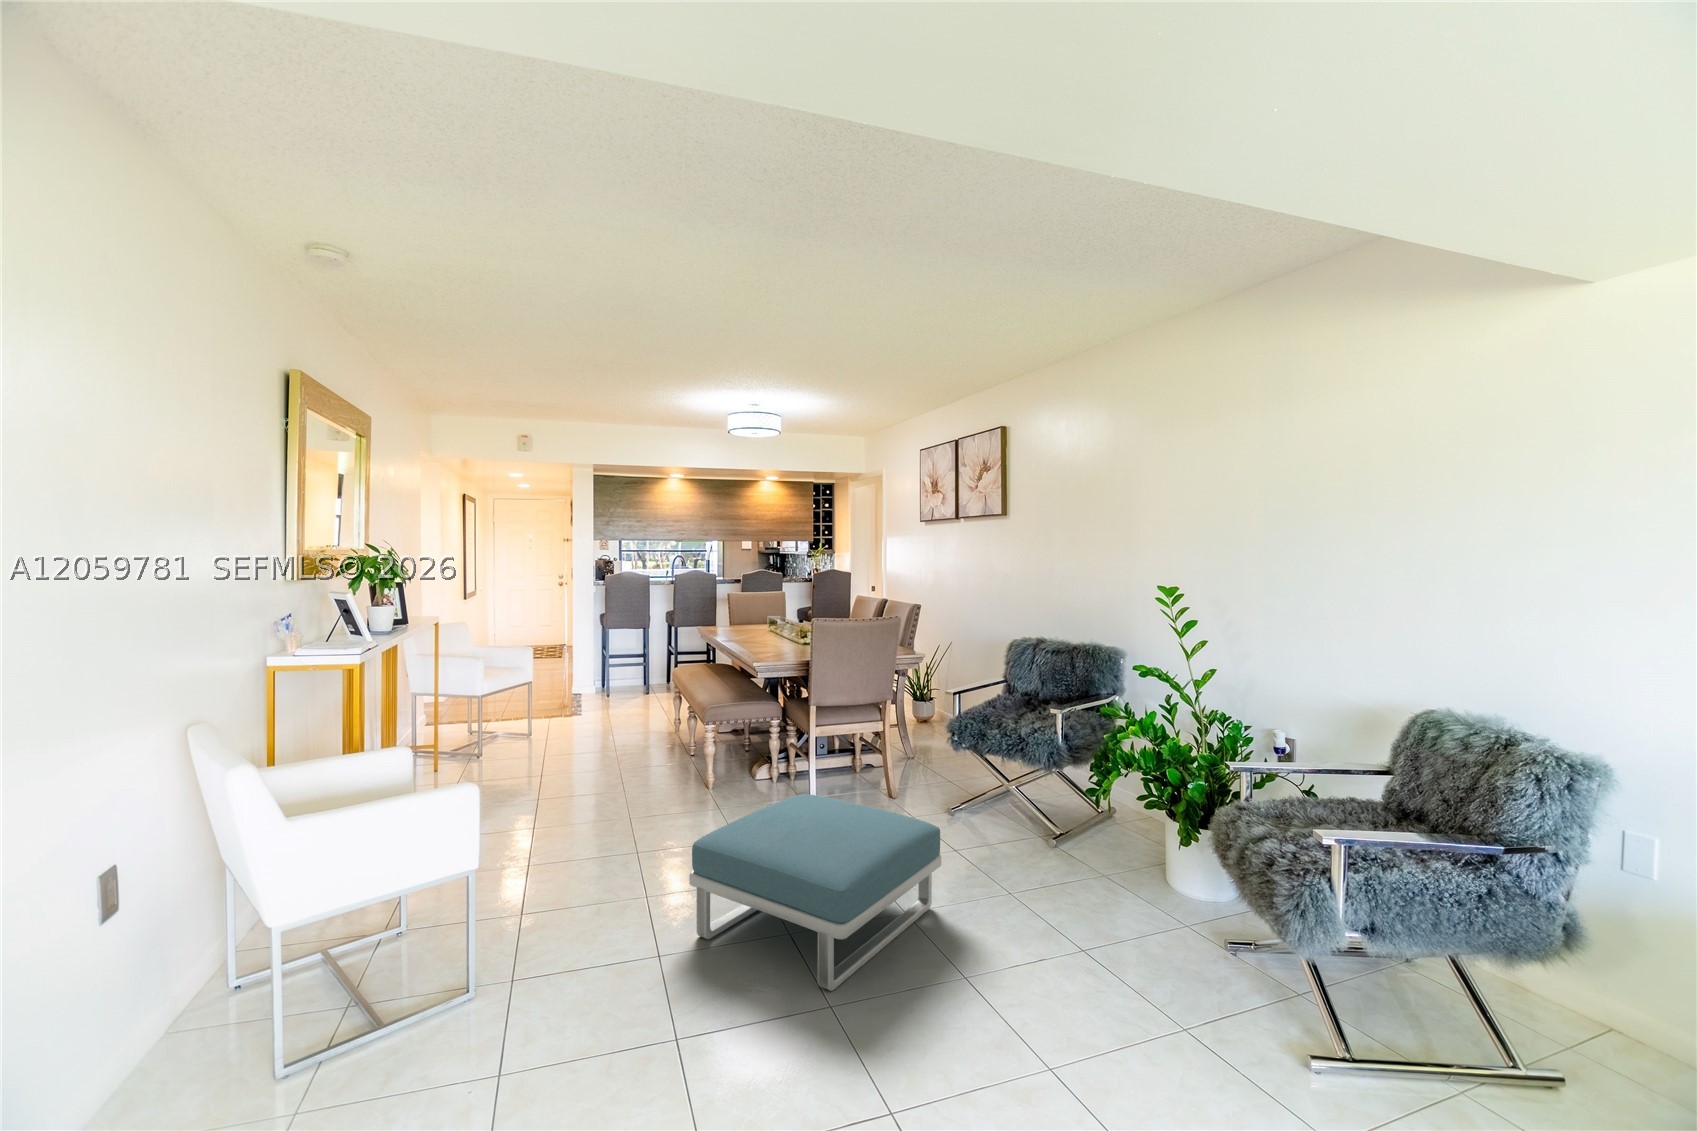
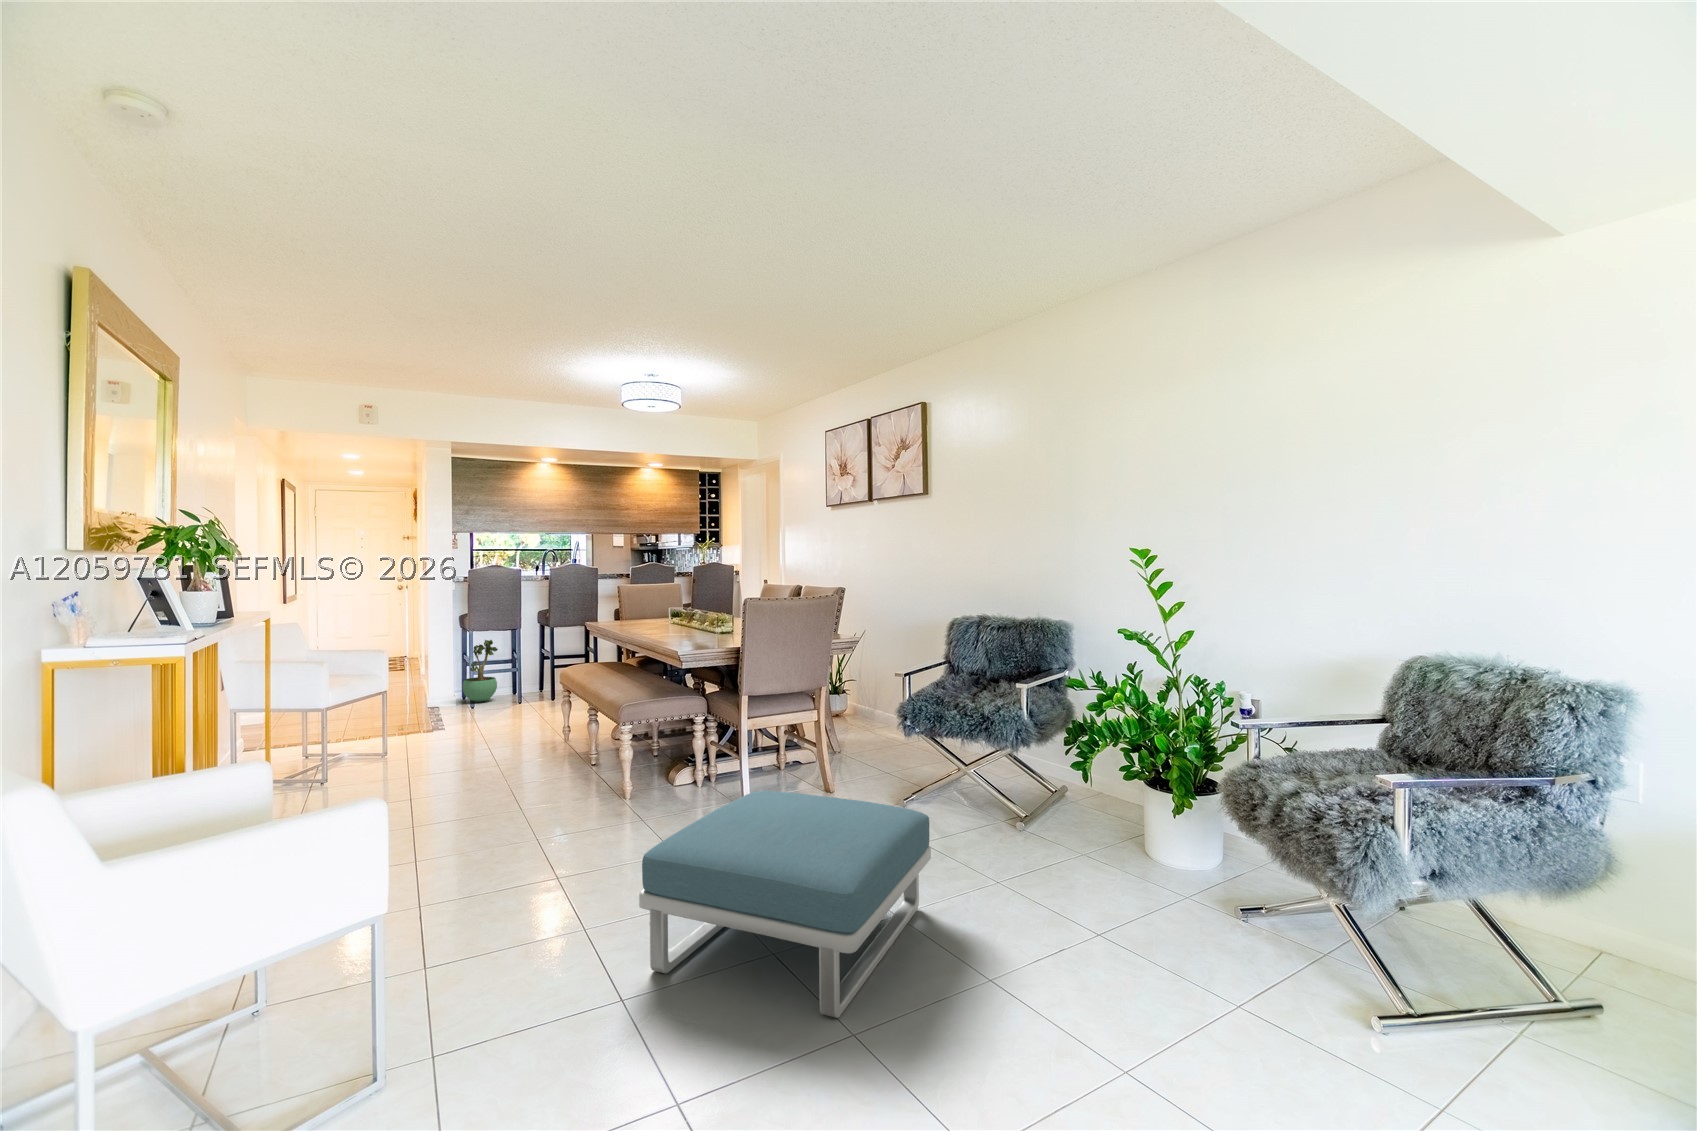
potted plant: none [603,636,632,690] -> present [463,640,498,702]

